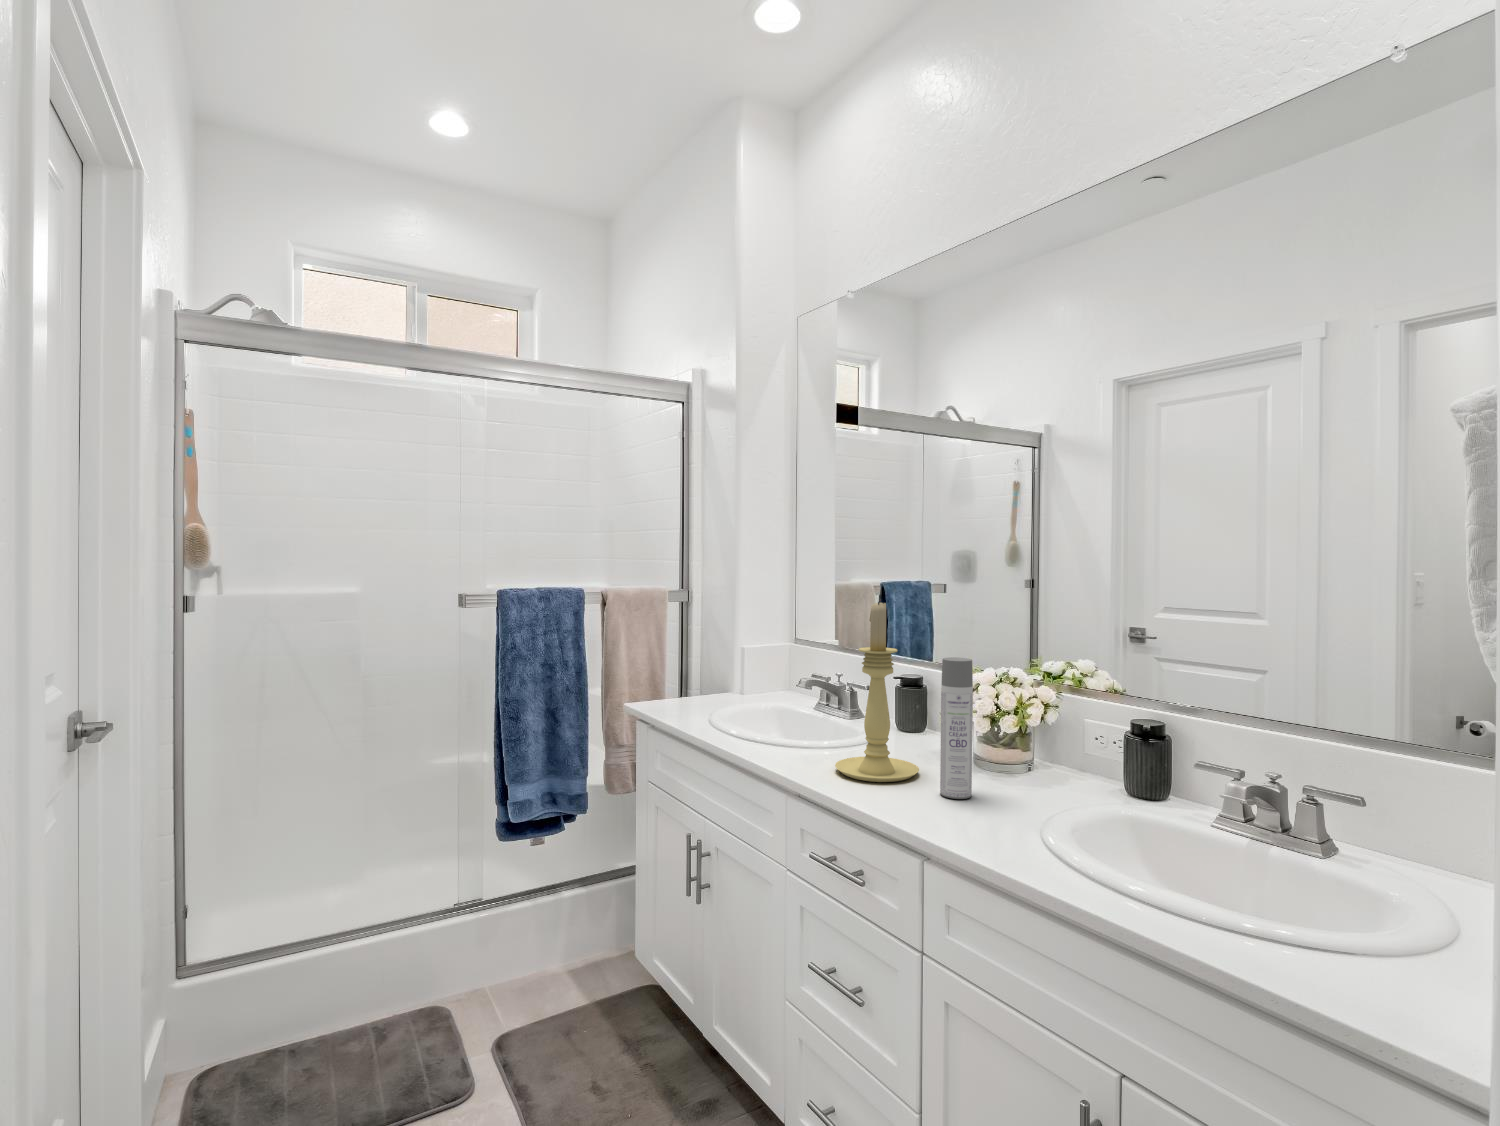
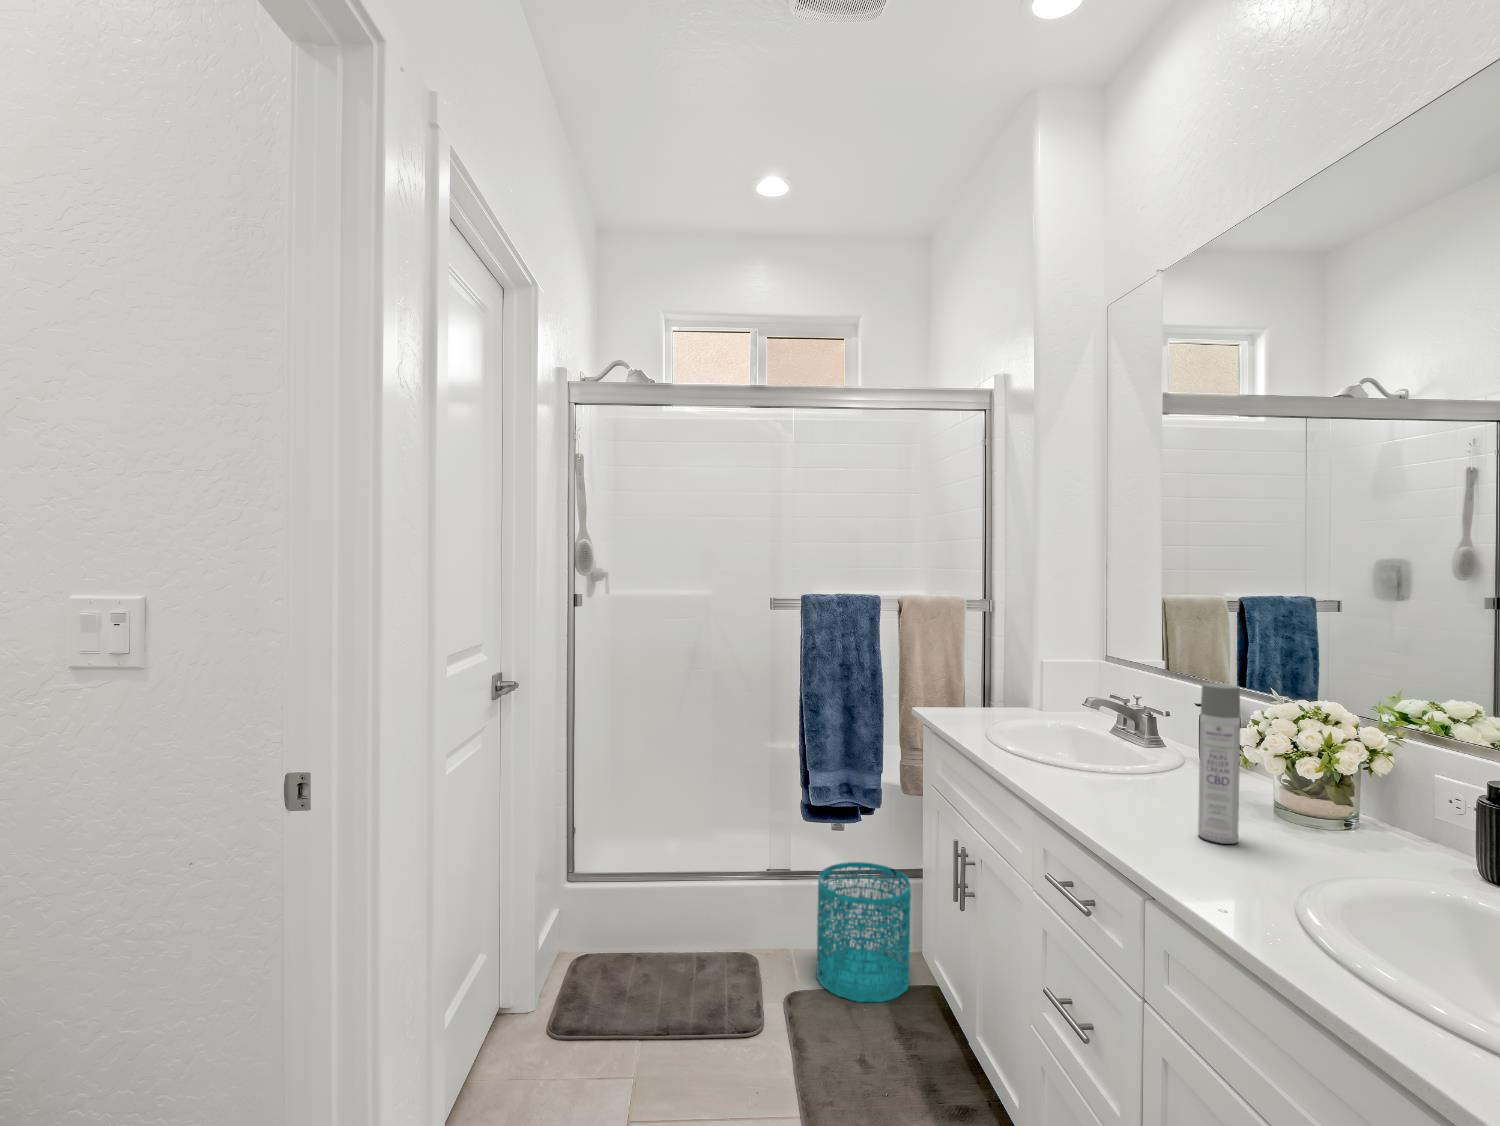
candle holder: present [835,601,919,782] -> none [1088,616,1188,814]
wastebasket: none [523,874,624,1026] -> present [816,862,911,1002]

